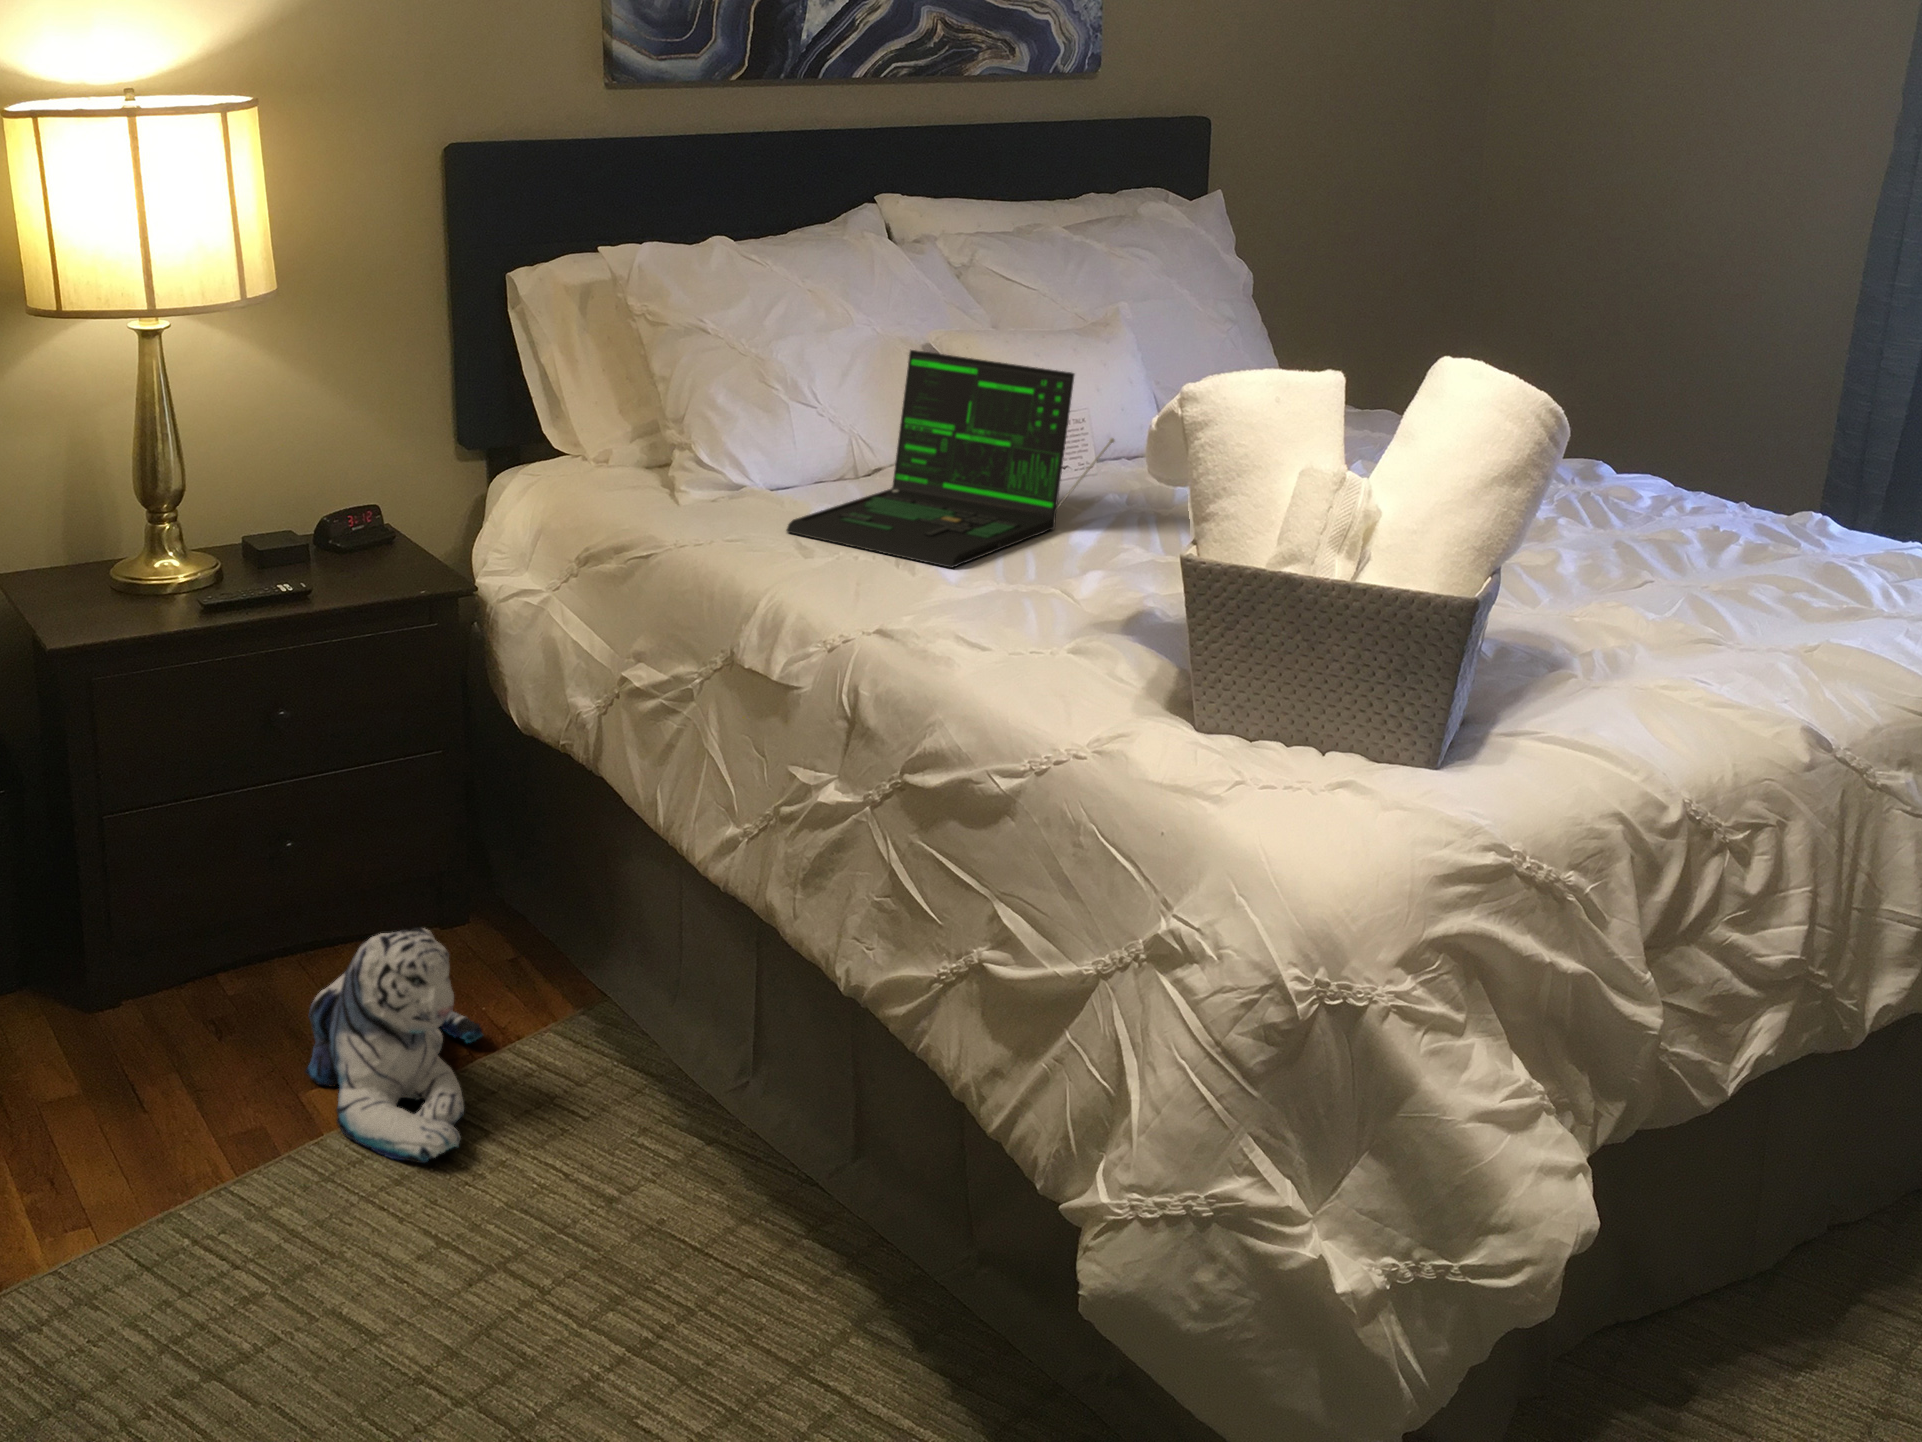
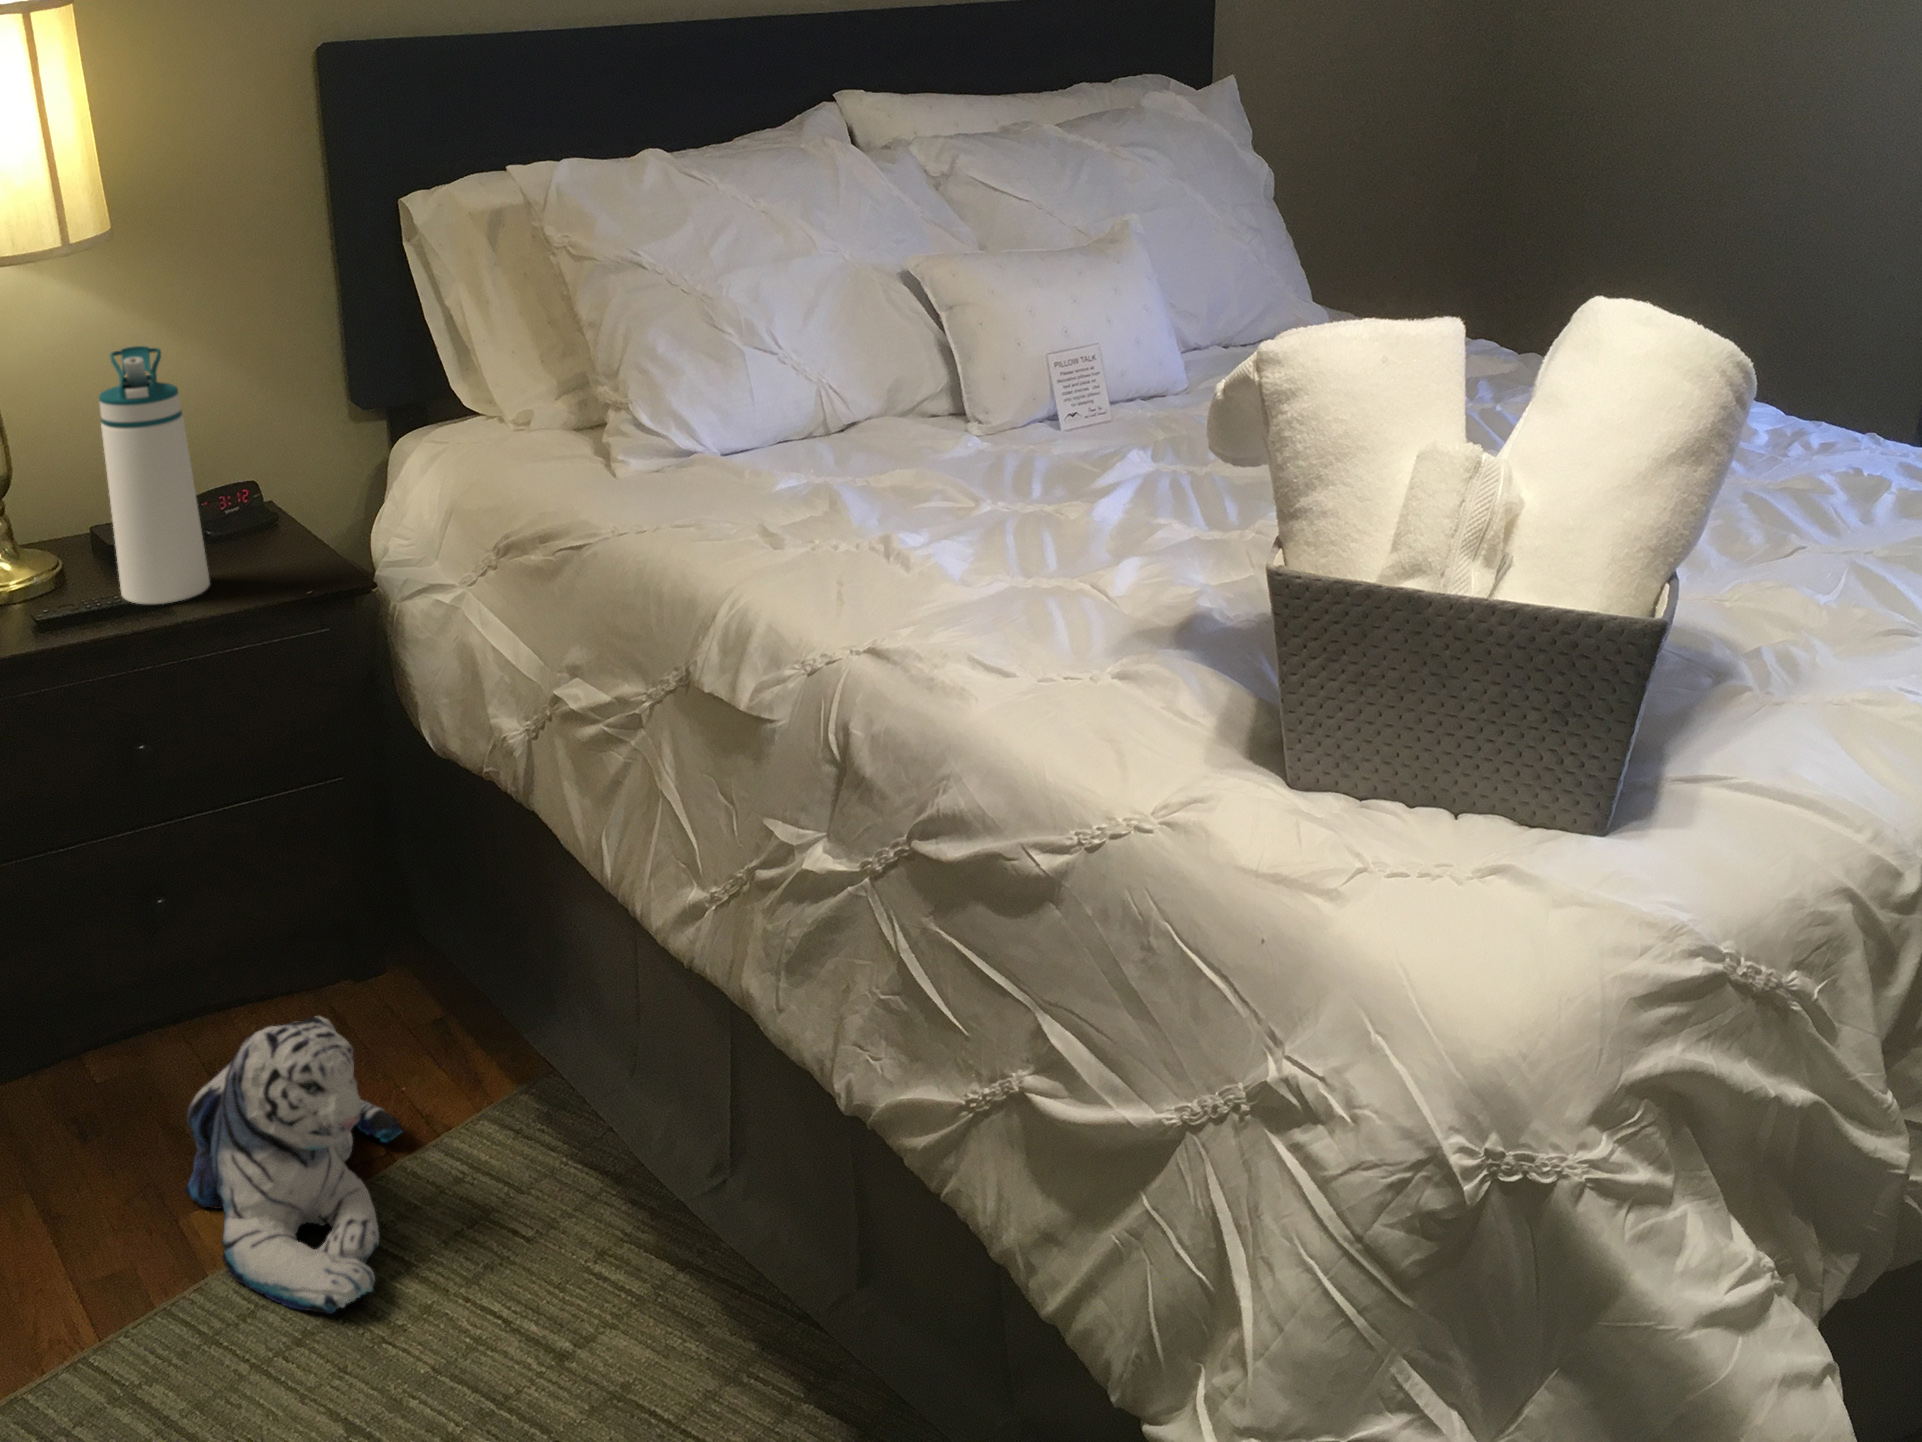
laptop: present [787,350,1114,568] -> none [747,282,1143,556]
water bottle: none [263,385,342,595] -> present [99,346,210,604]

